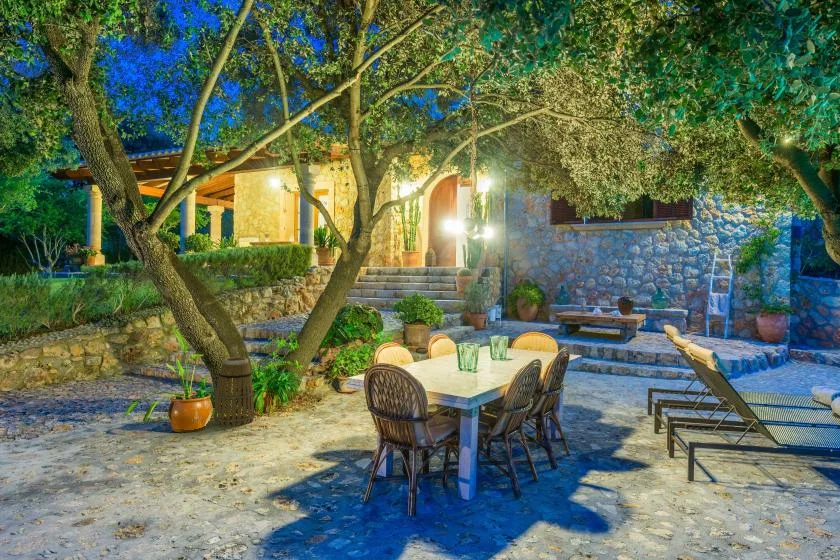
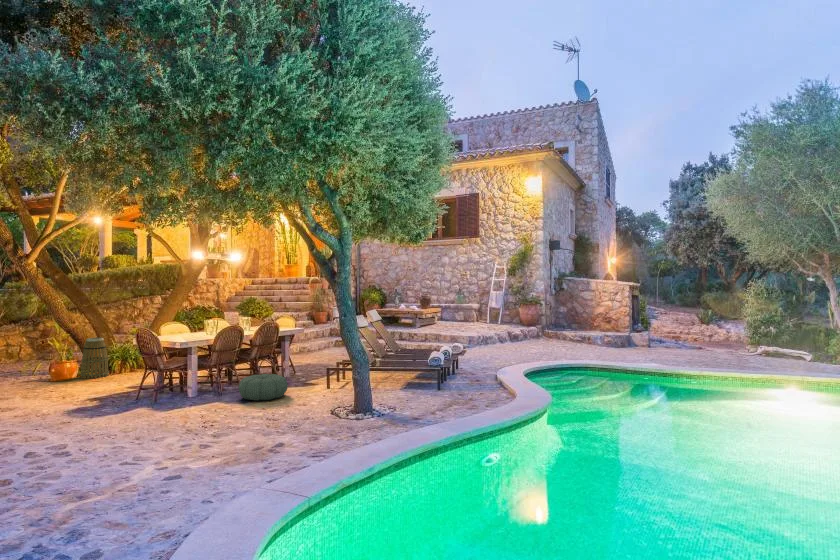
pouf: none [557,454,654,519] -> present [239,374,288,401]

